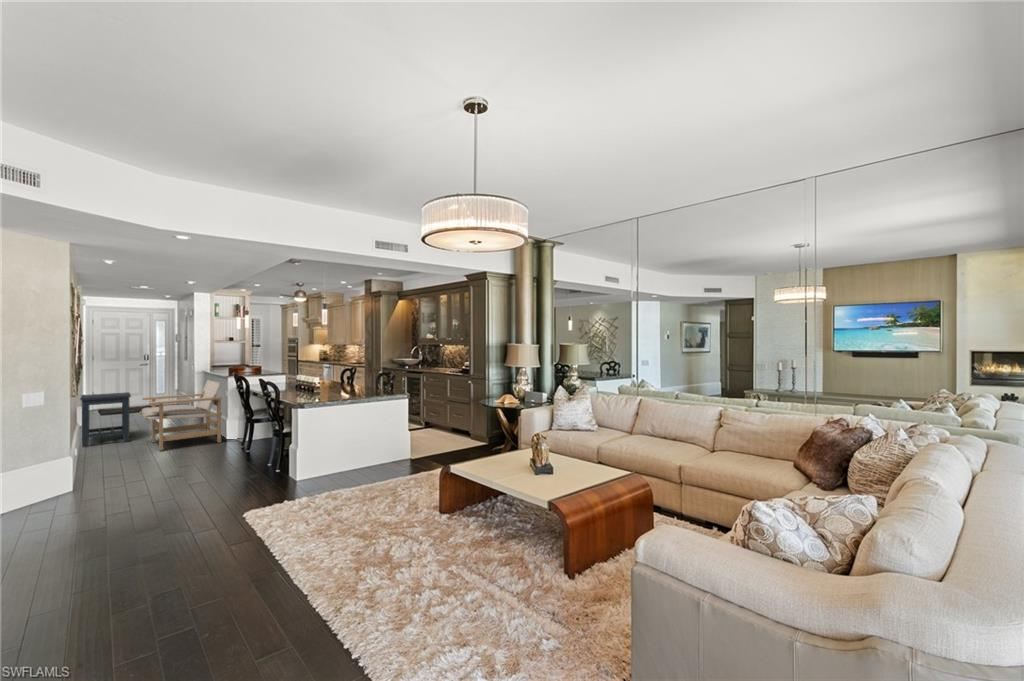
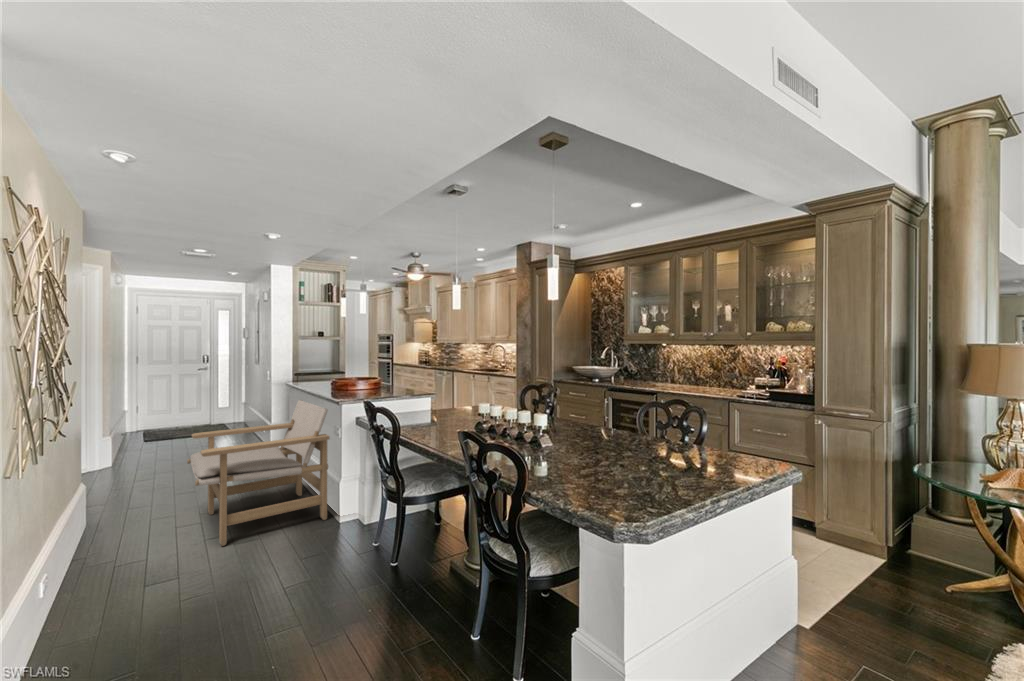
side table: present [80,392,131,447] -> none [85,419,174,525]

